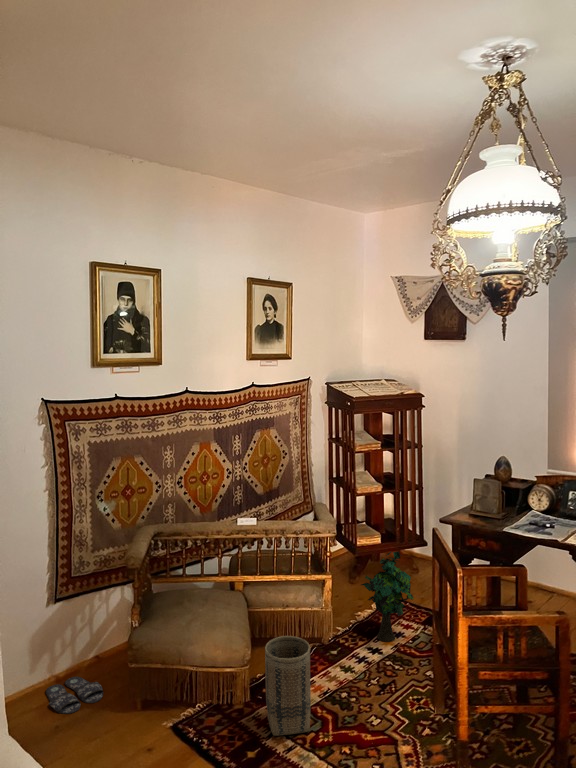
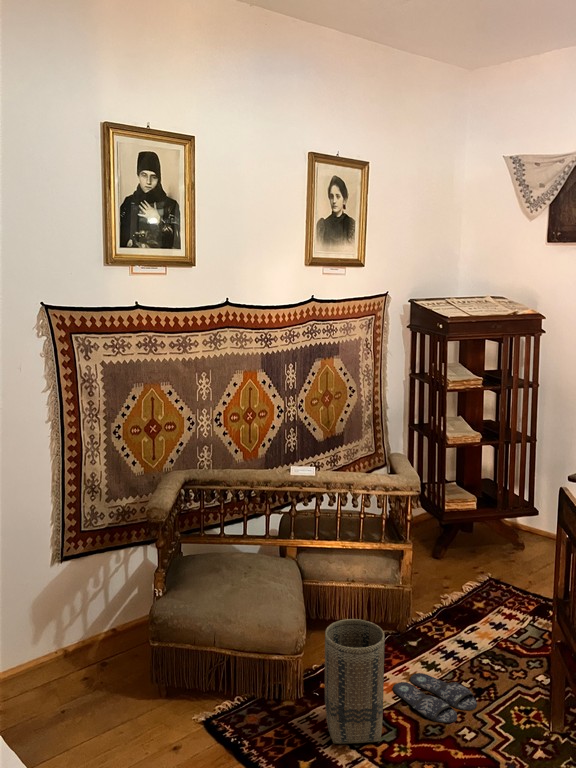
decorative plant: present [361,552,414,642] -> none [449,518,521,634]
slippers: present [46,677,103,714] -> present [393,673,477,723]

